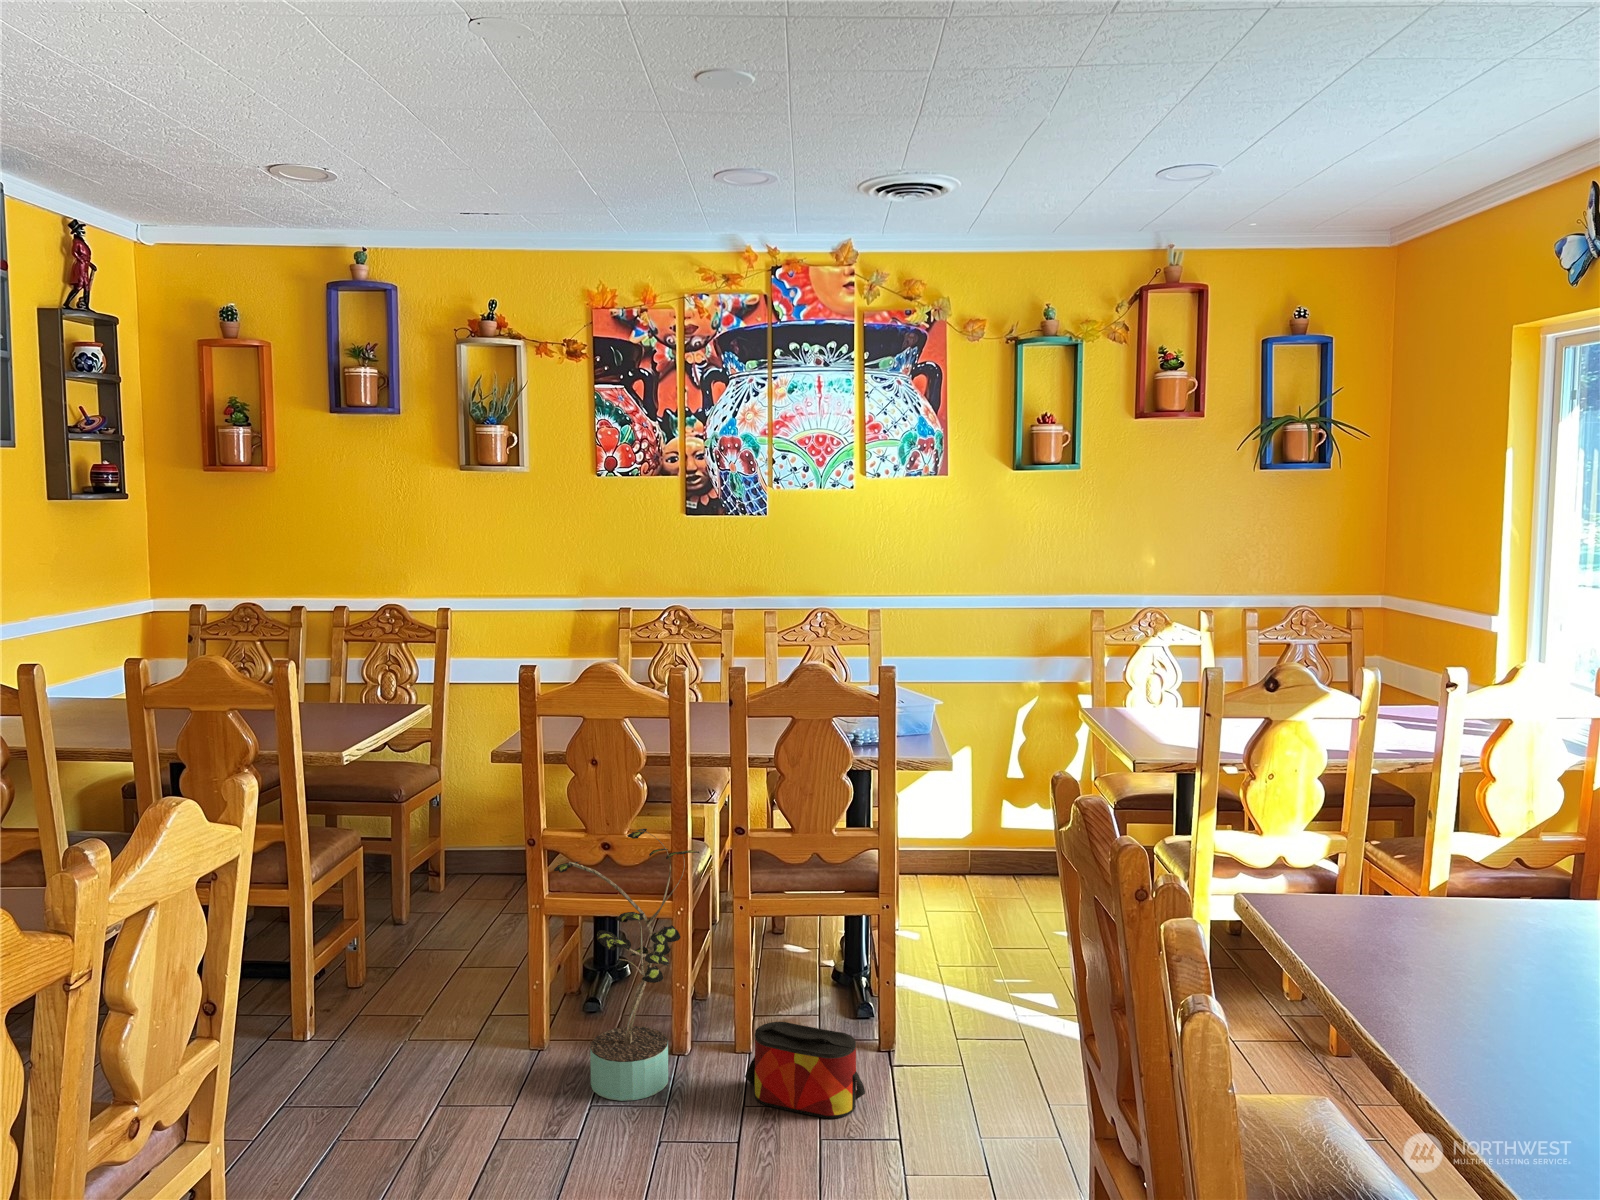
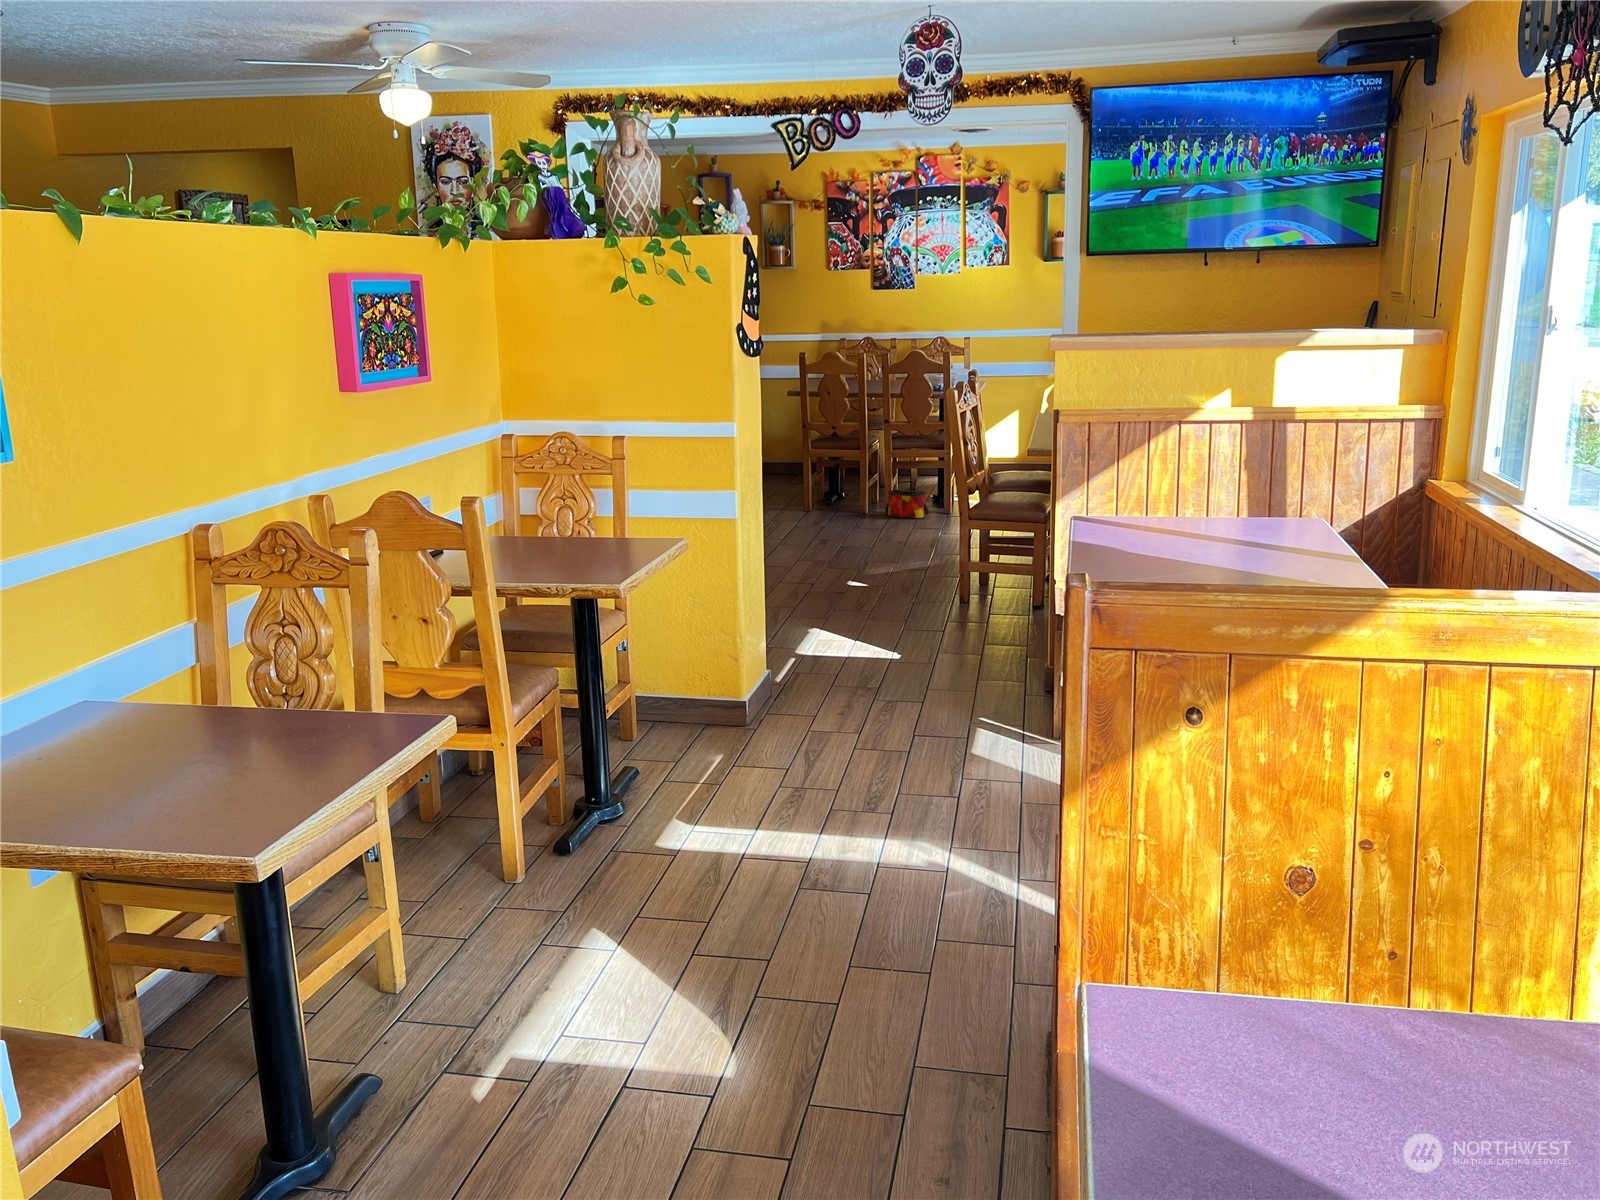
potted plant: present [554,829,699,1101] -> none [813,416,869,516]

